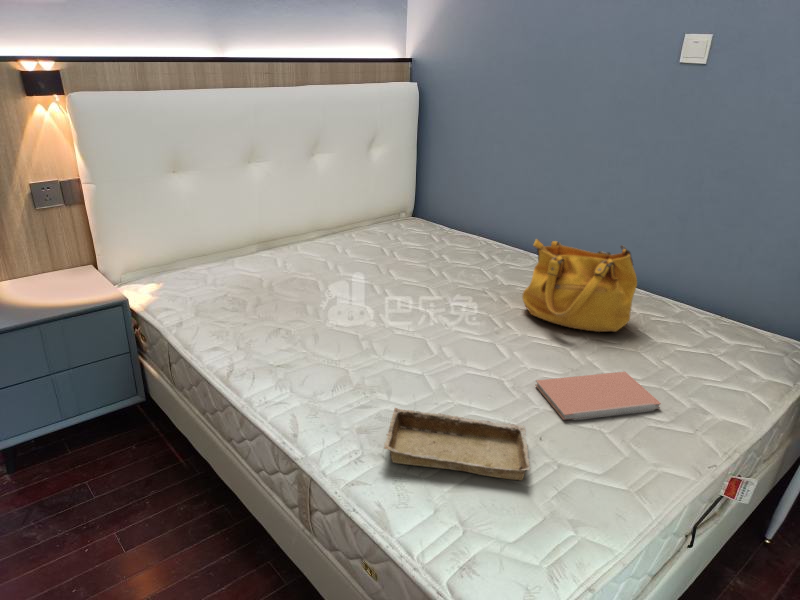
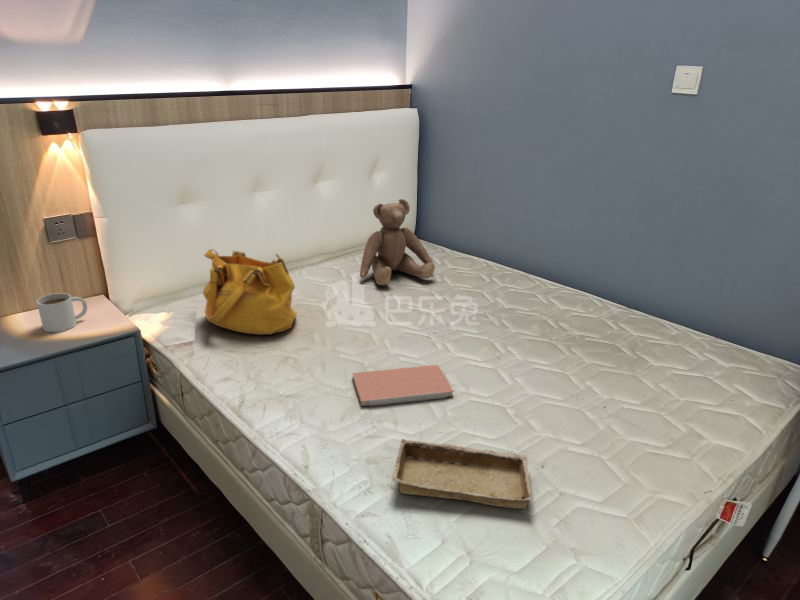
teddy bear: none [356,173,433,260] -> present [360,199,435,285]
handbag: present [522,239,637,332] -> present [203,249,297,335]
mug: none [21,260,74,300] -> present [37,293,87,332]
notebook: present [535,371,661,420] -> present [352,365,453,406]

